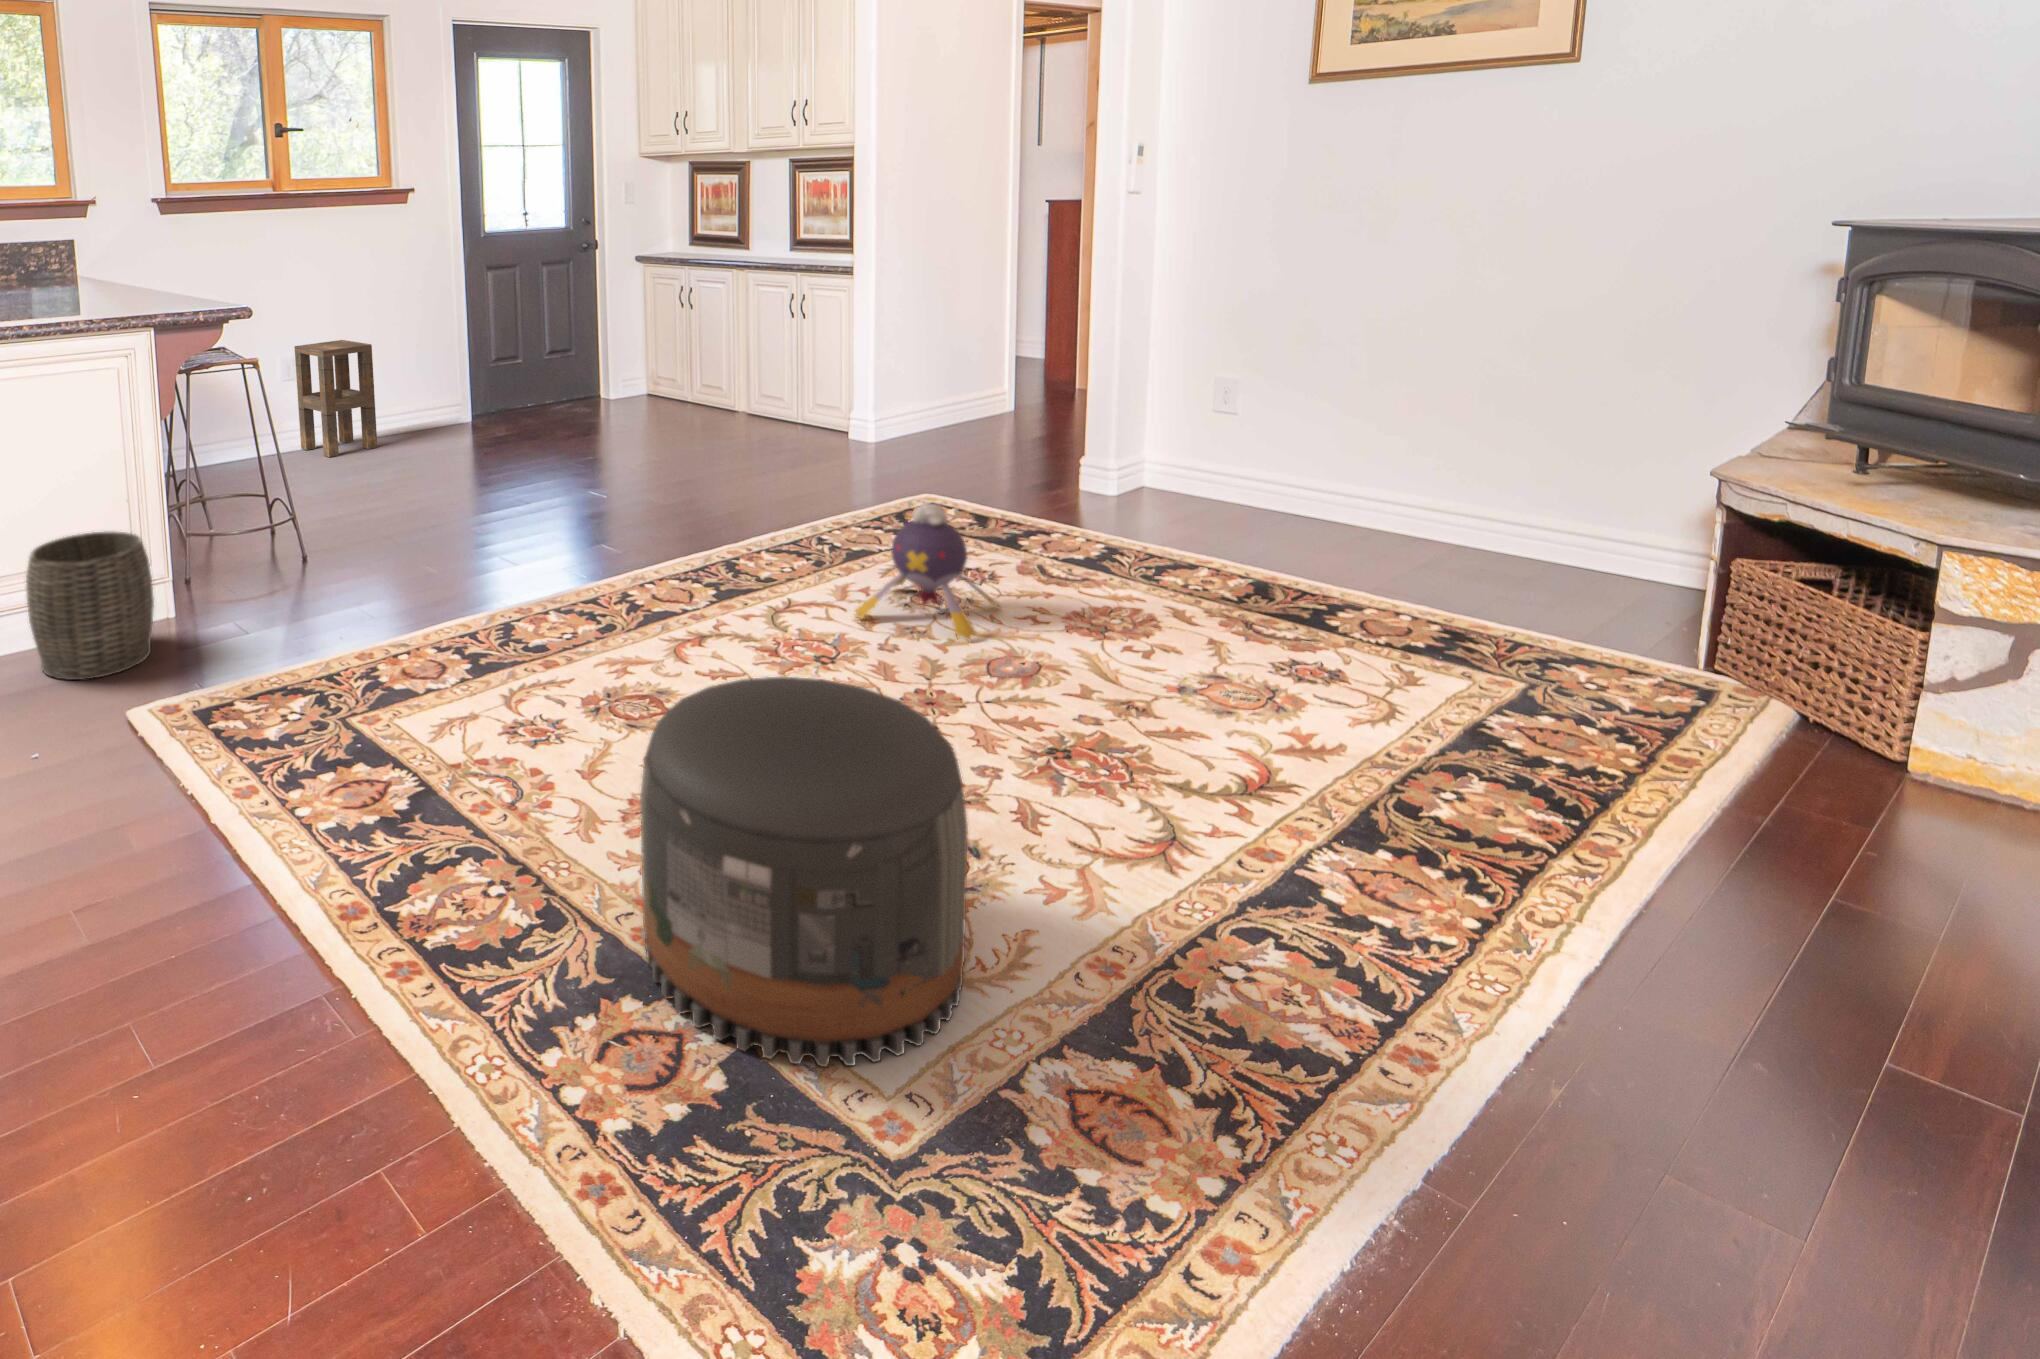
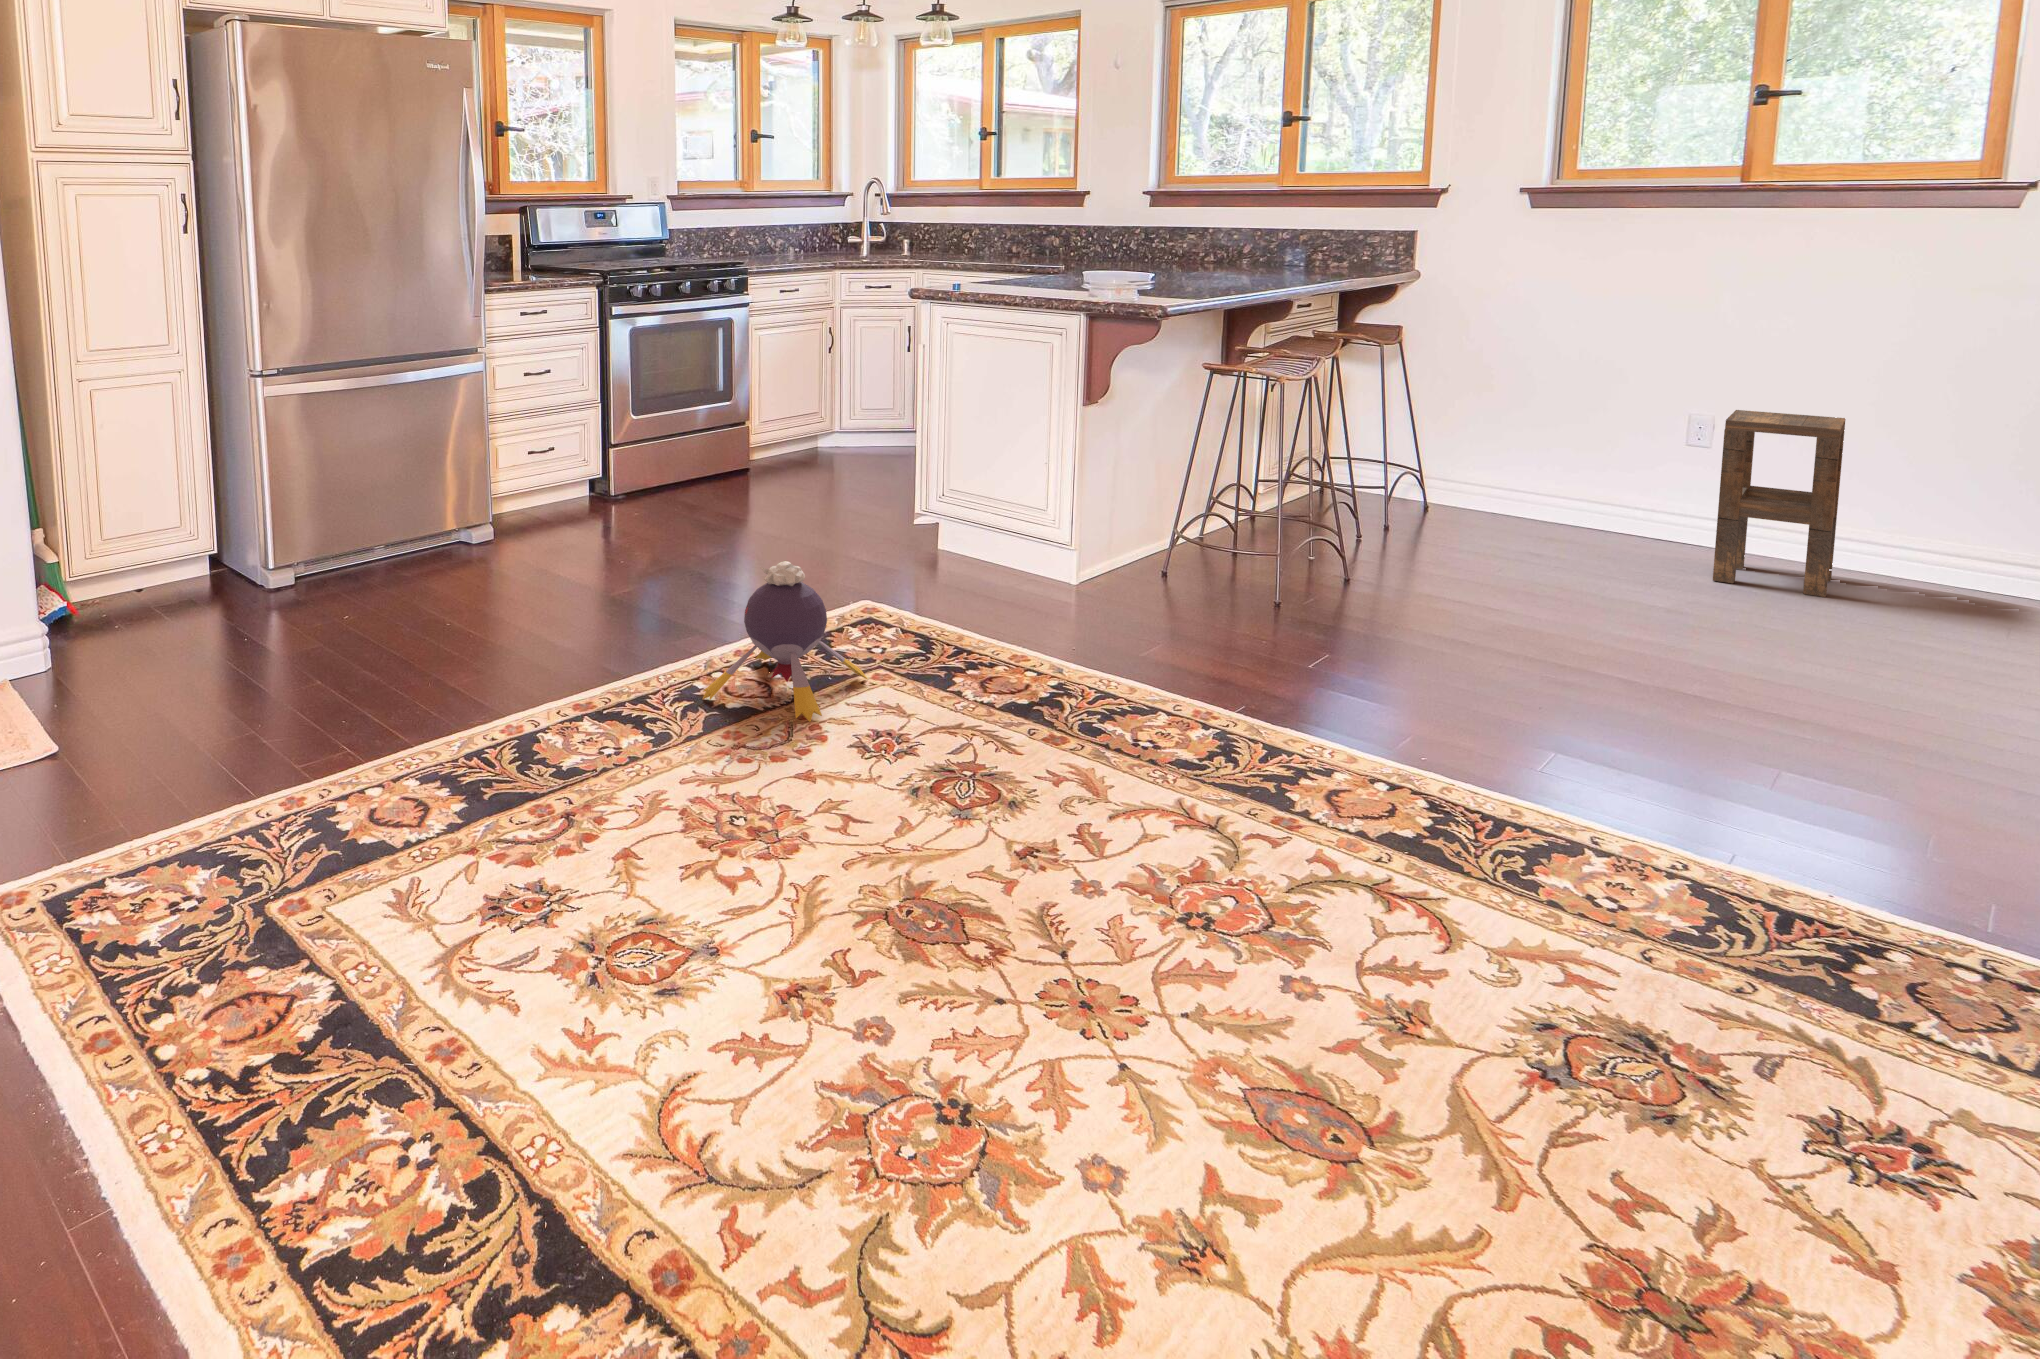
plush toy: present [855,503,1001,641] -> present [703,561,867,722]
woven basket: present [26,531,154,680] -> none [918,480,1024,604]
pouf: present [640,677,968,1066] -> none [362,636,657,968]

